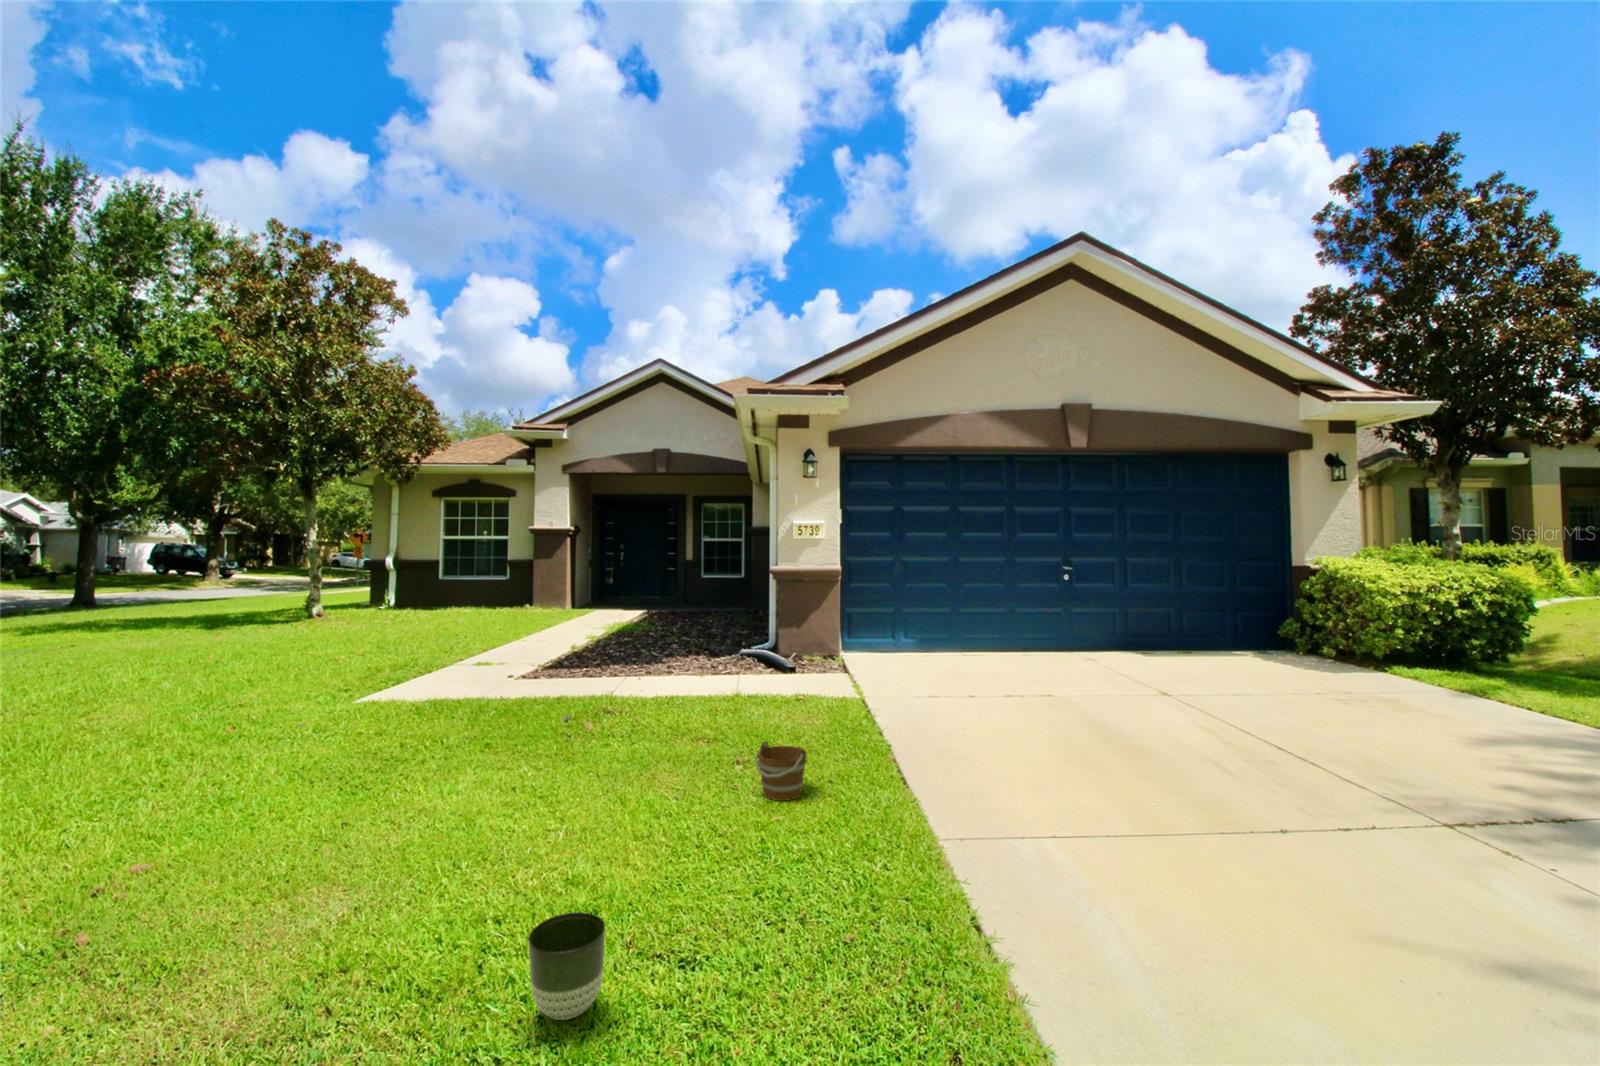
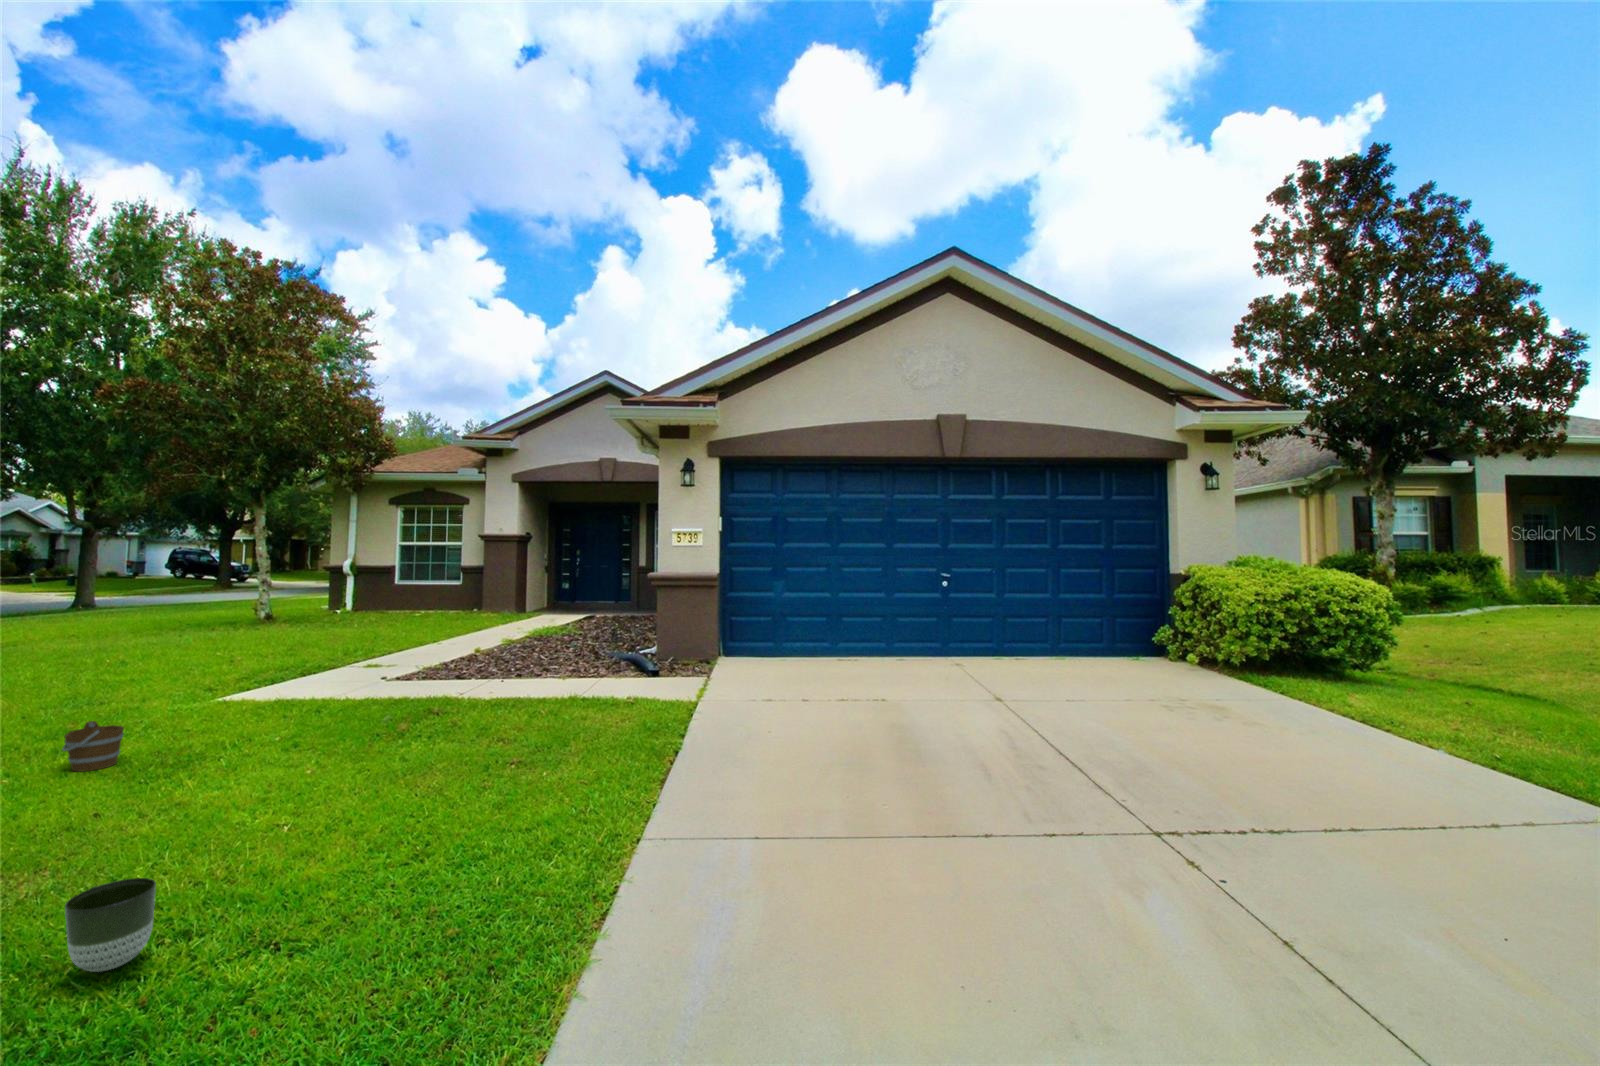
bucket: present [755,741,807,801] -> present [62,721,124,772]

